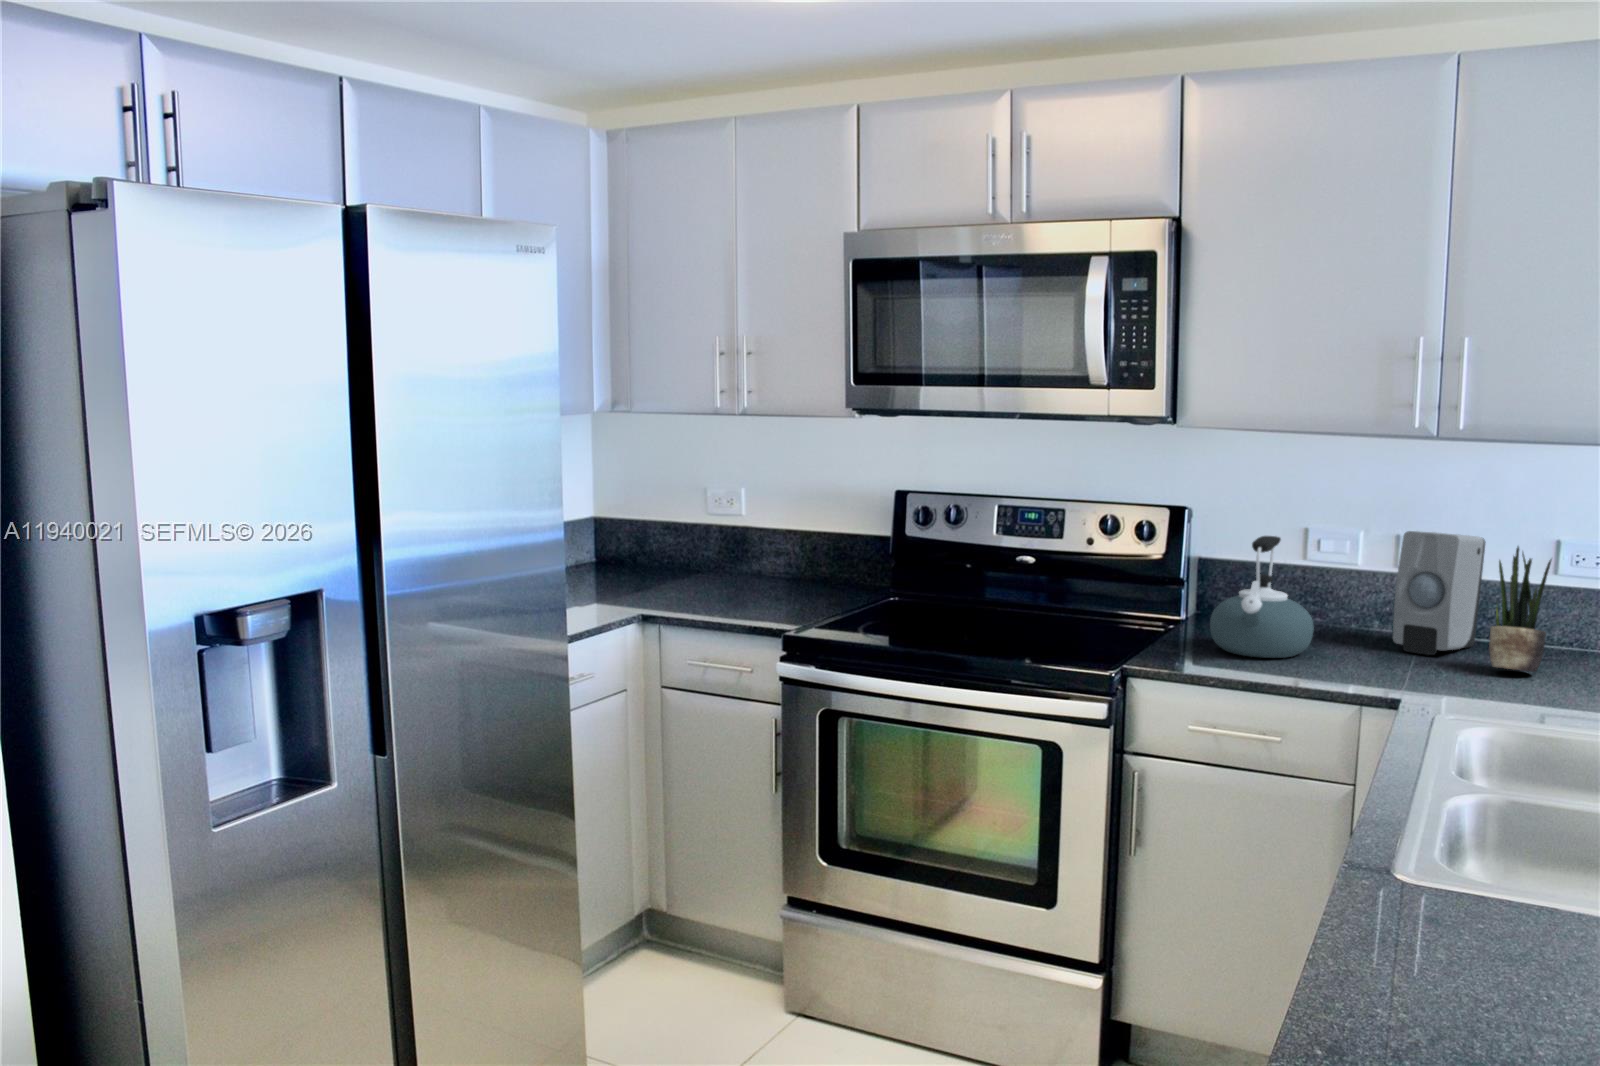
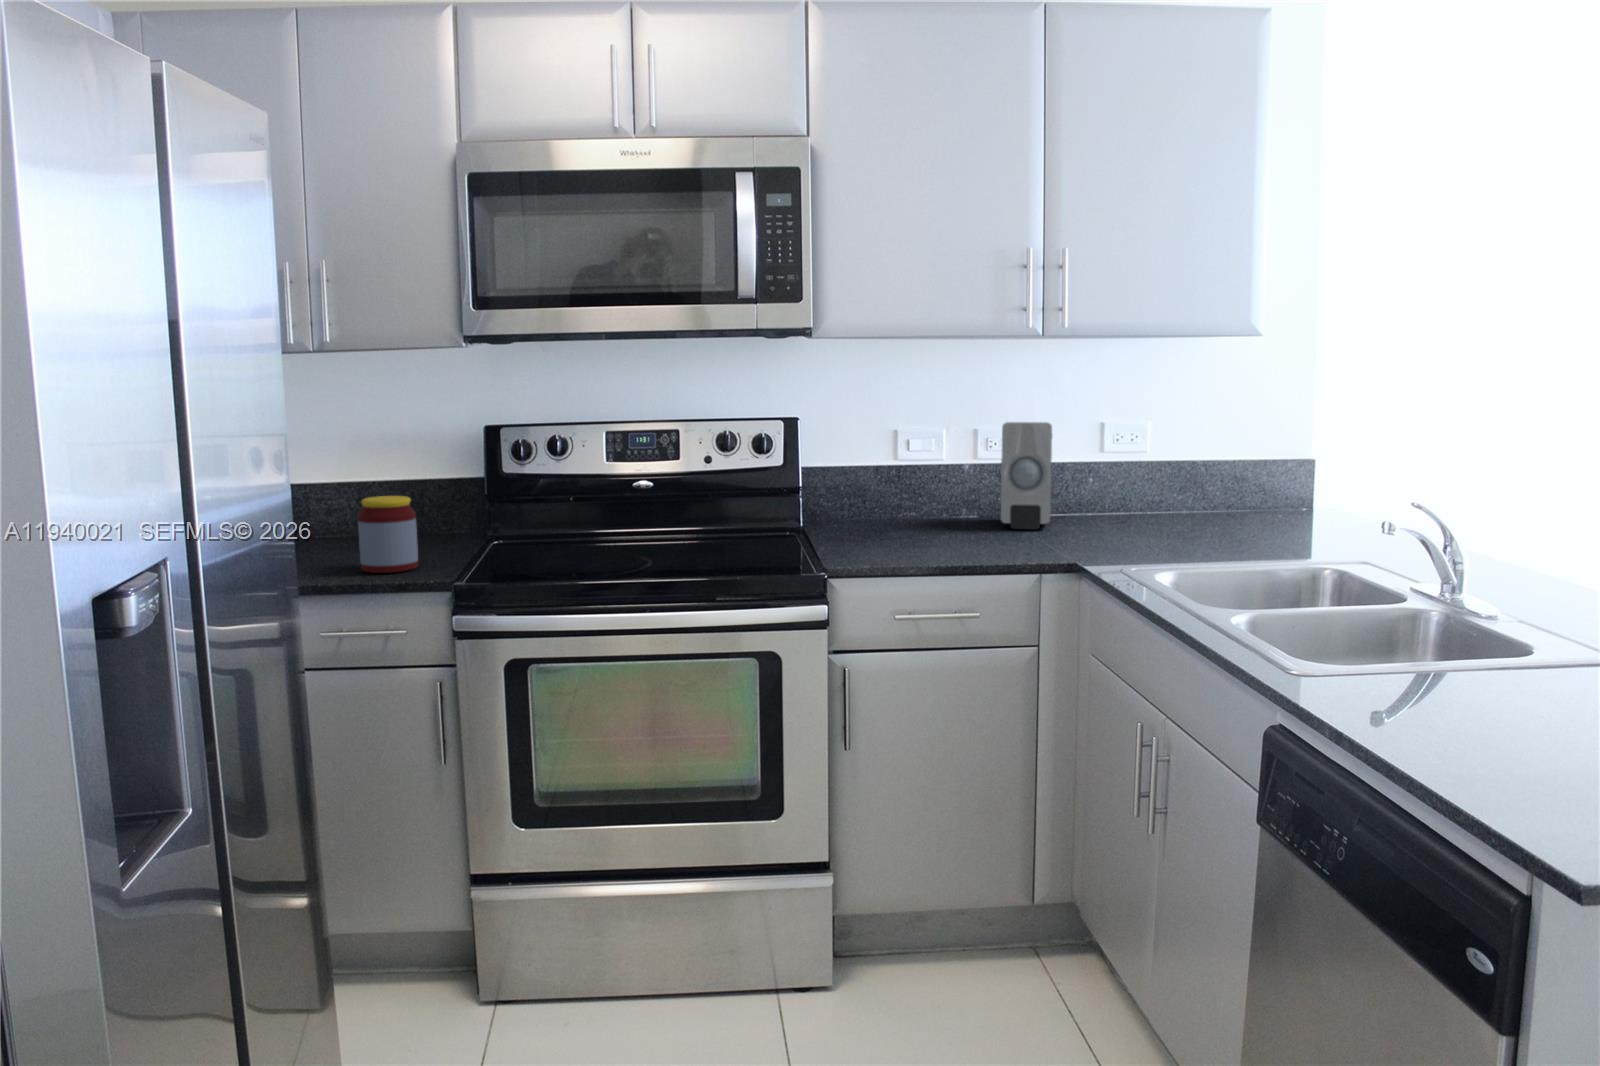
kettle: present [1210,536,1314,658] -> none [862,436,955,549]
jar: none [752,546,802,614] -> present [358,496,418,573]
potted plant: present [1489,547,1552,672] -> none [1094,424,1139,532]

